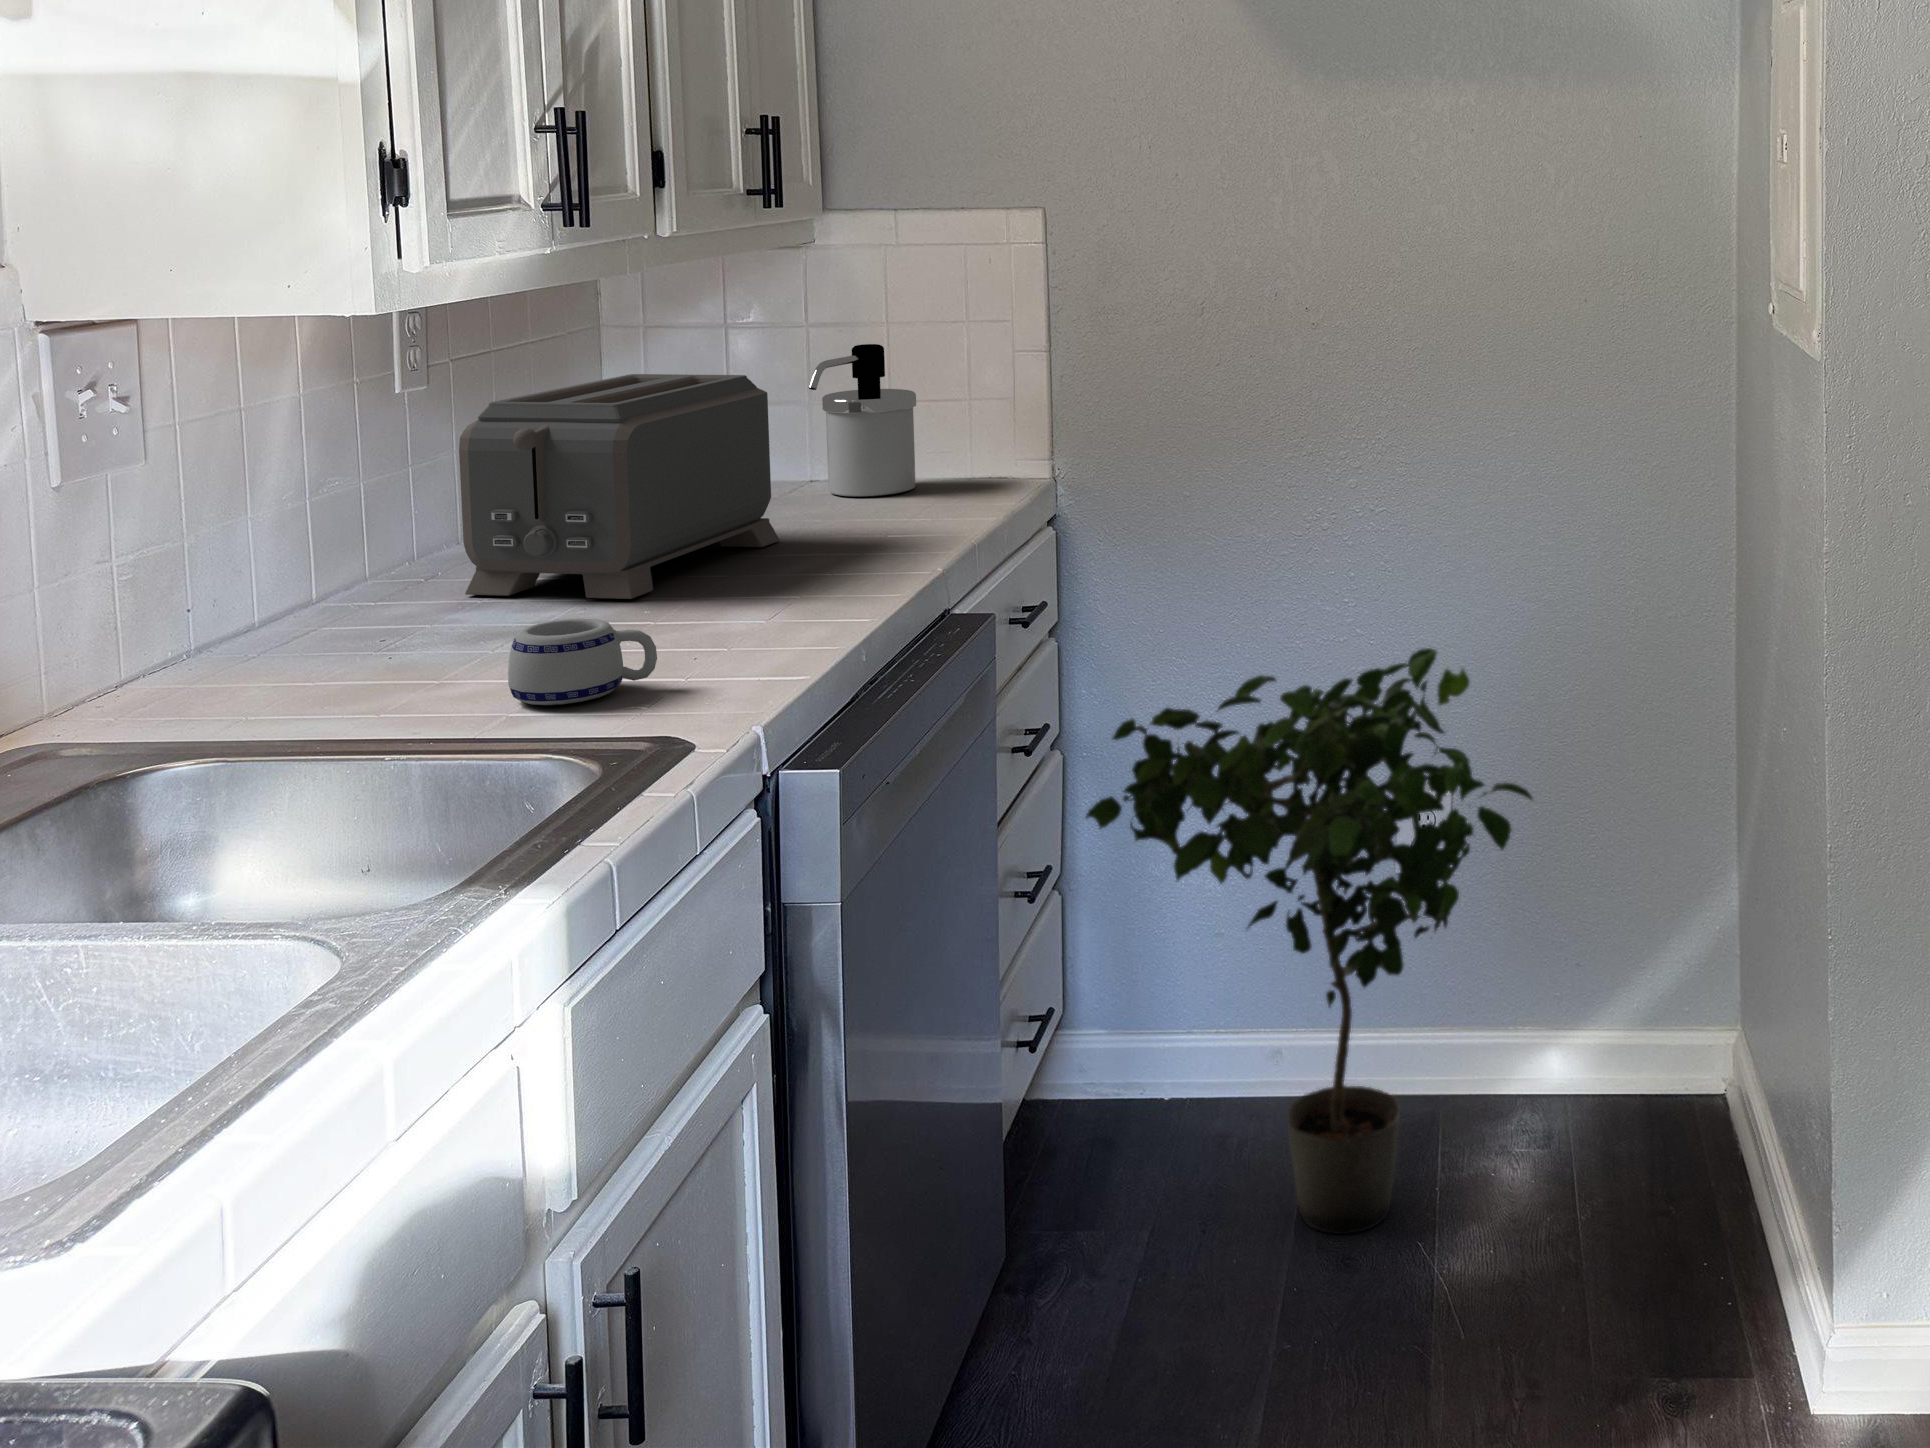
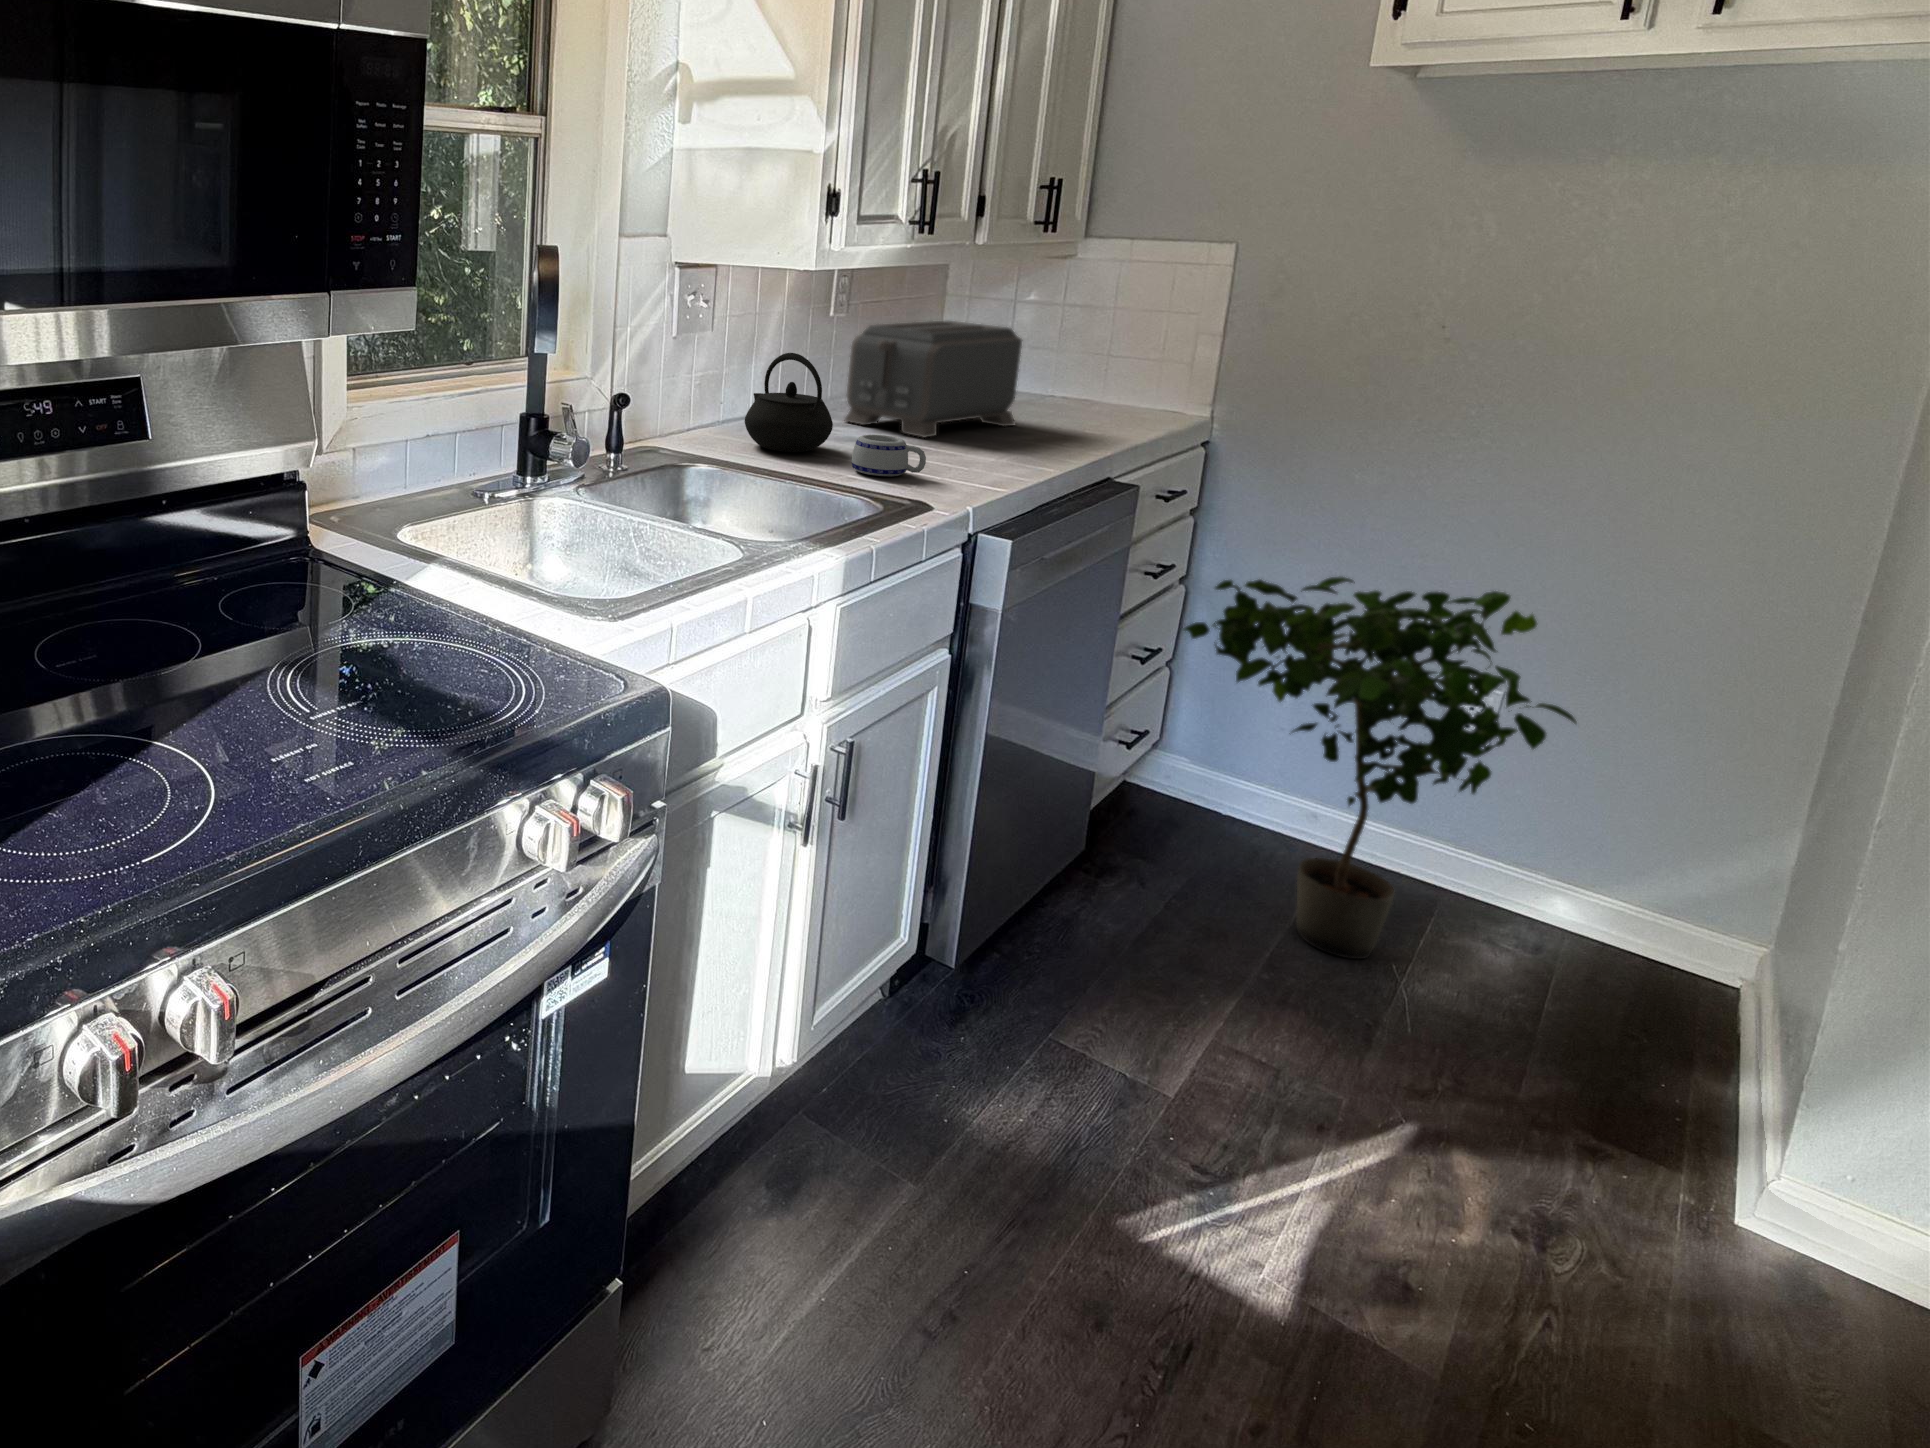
soap dispenser: present [809,344,916,496] -> none [1052,320,1123,413]
kettle: none [250,485,454,695] -> present [745,353,833,452]

